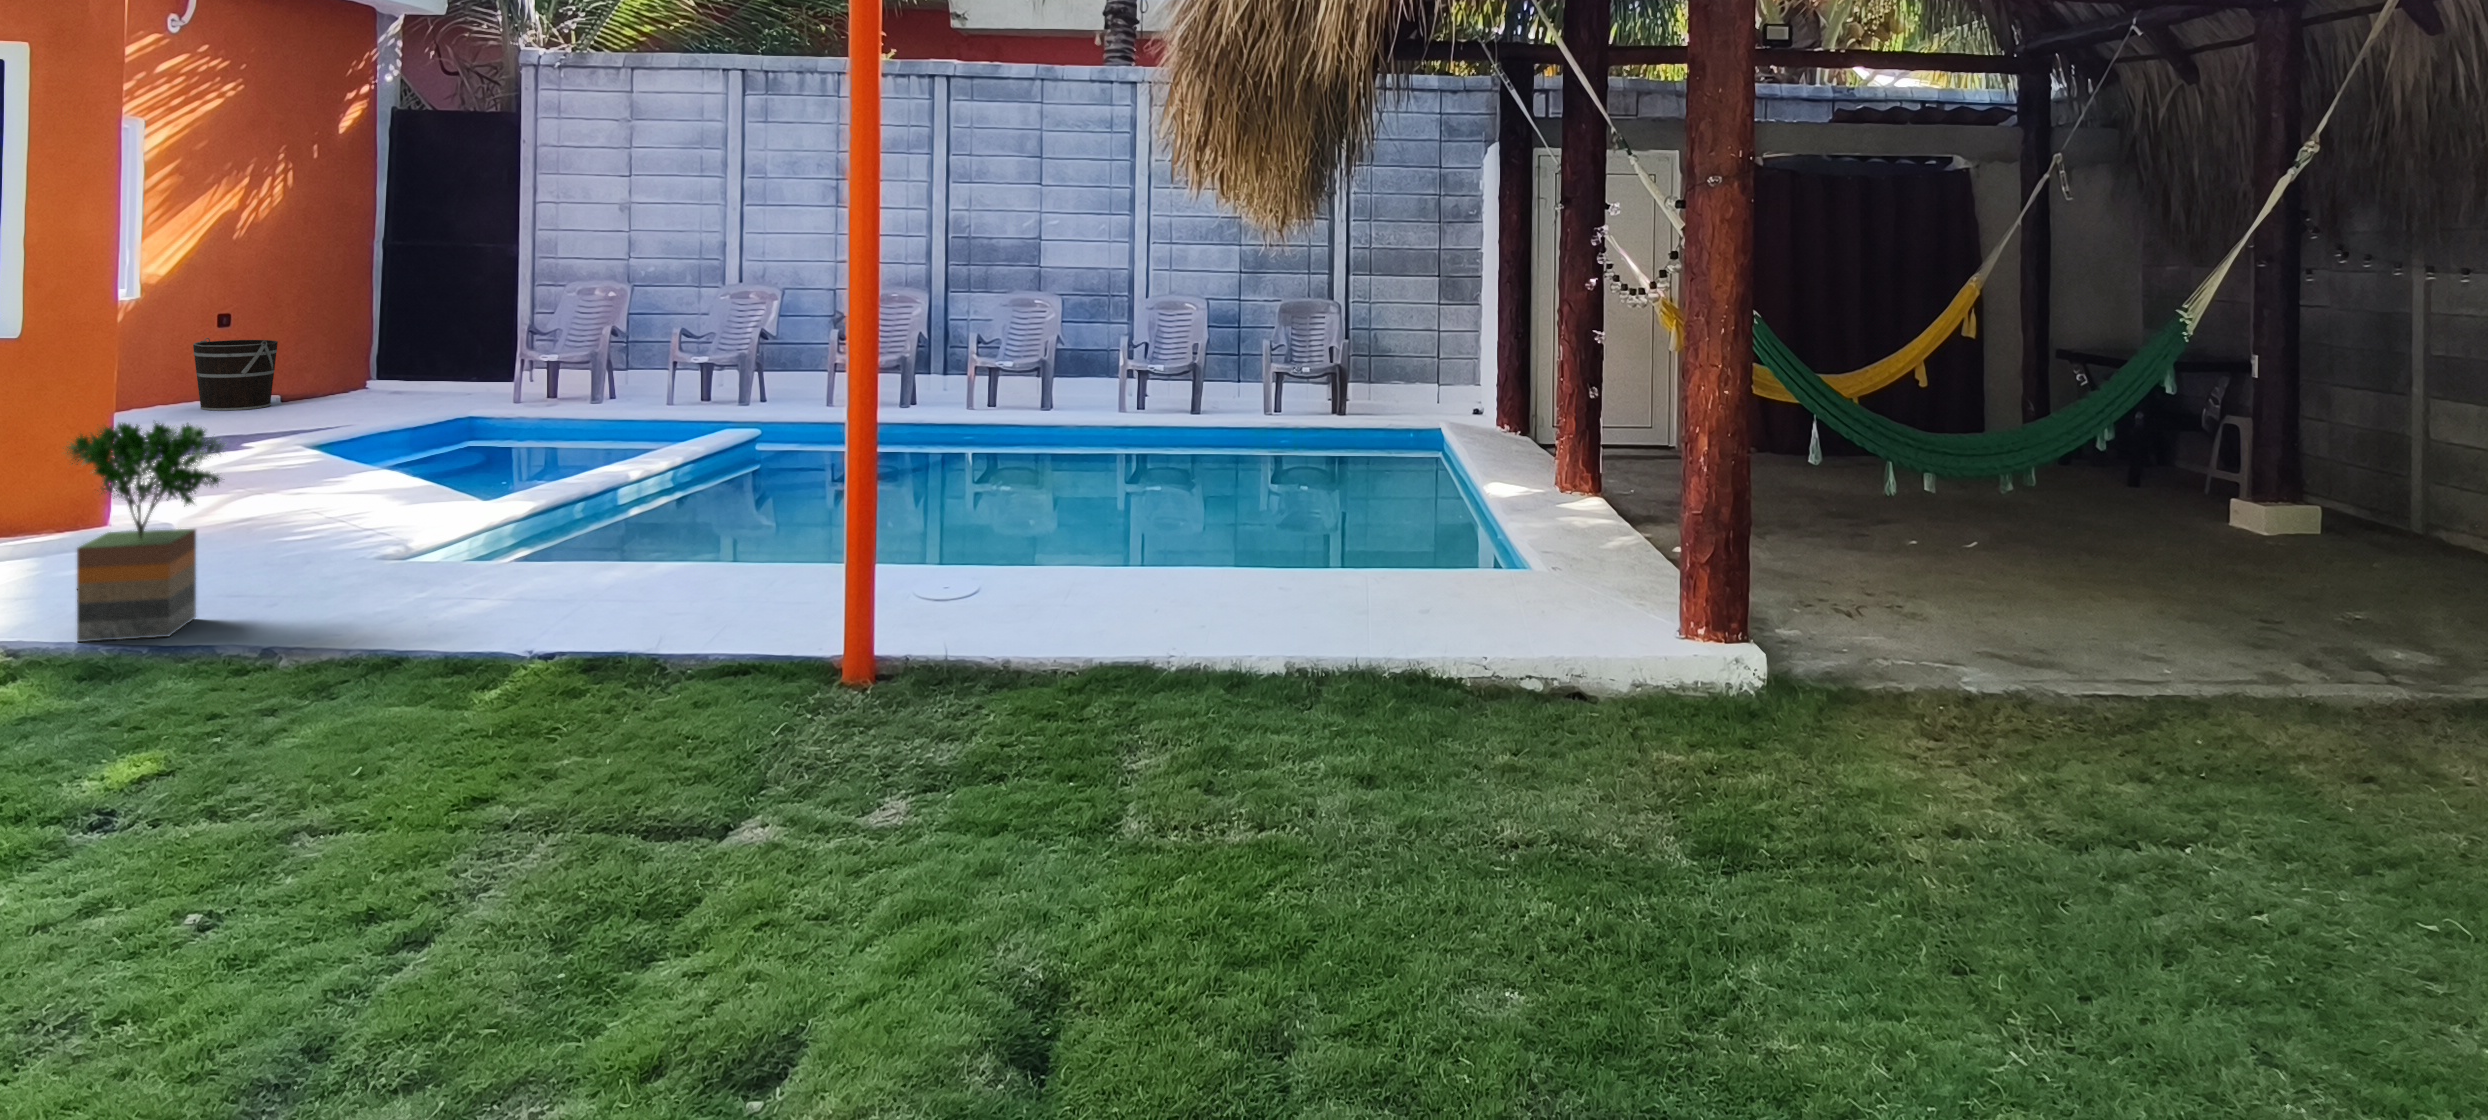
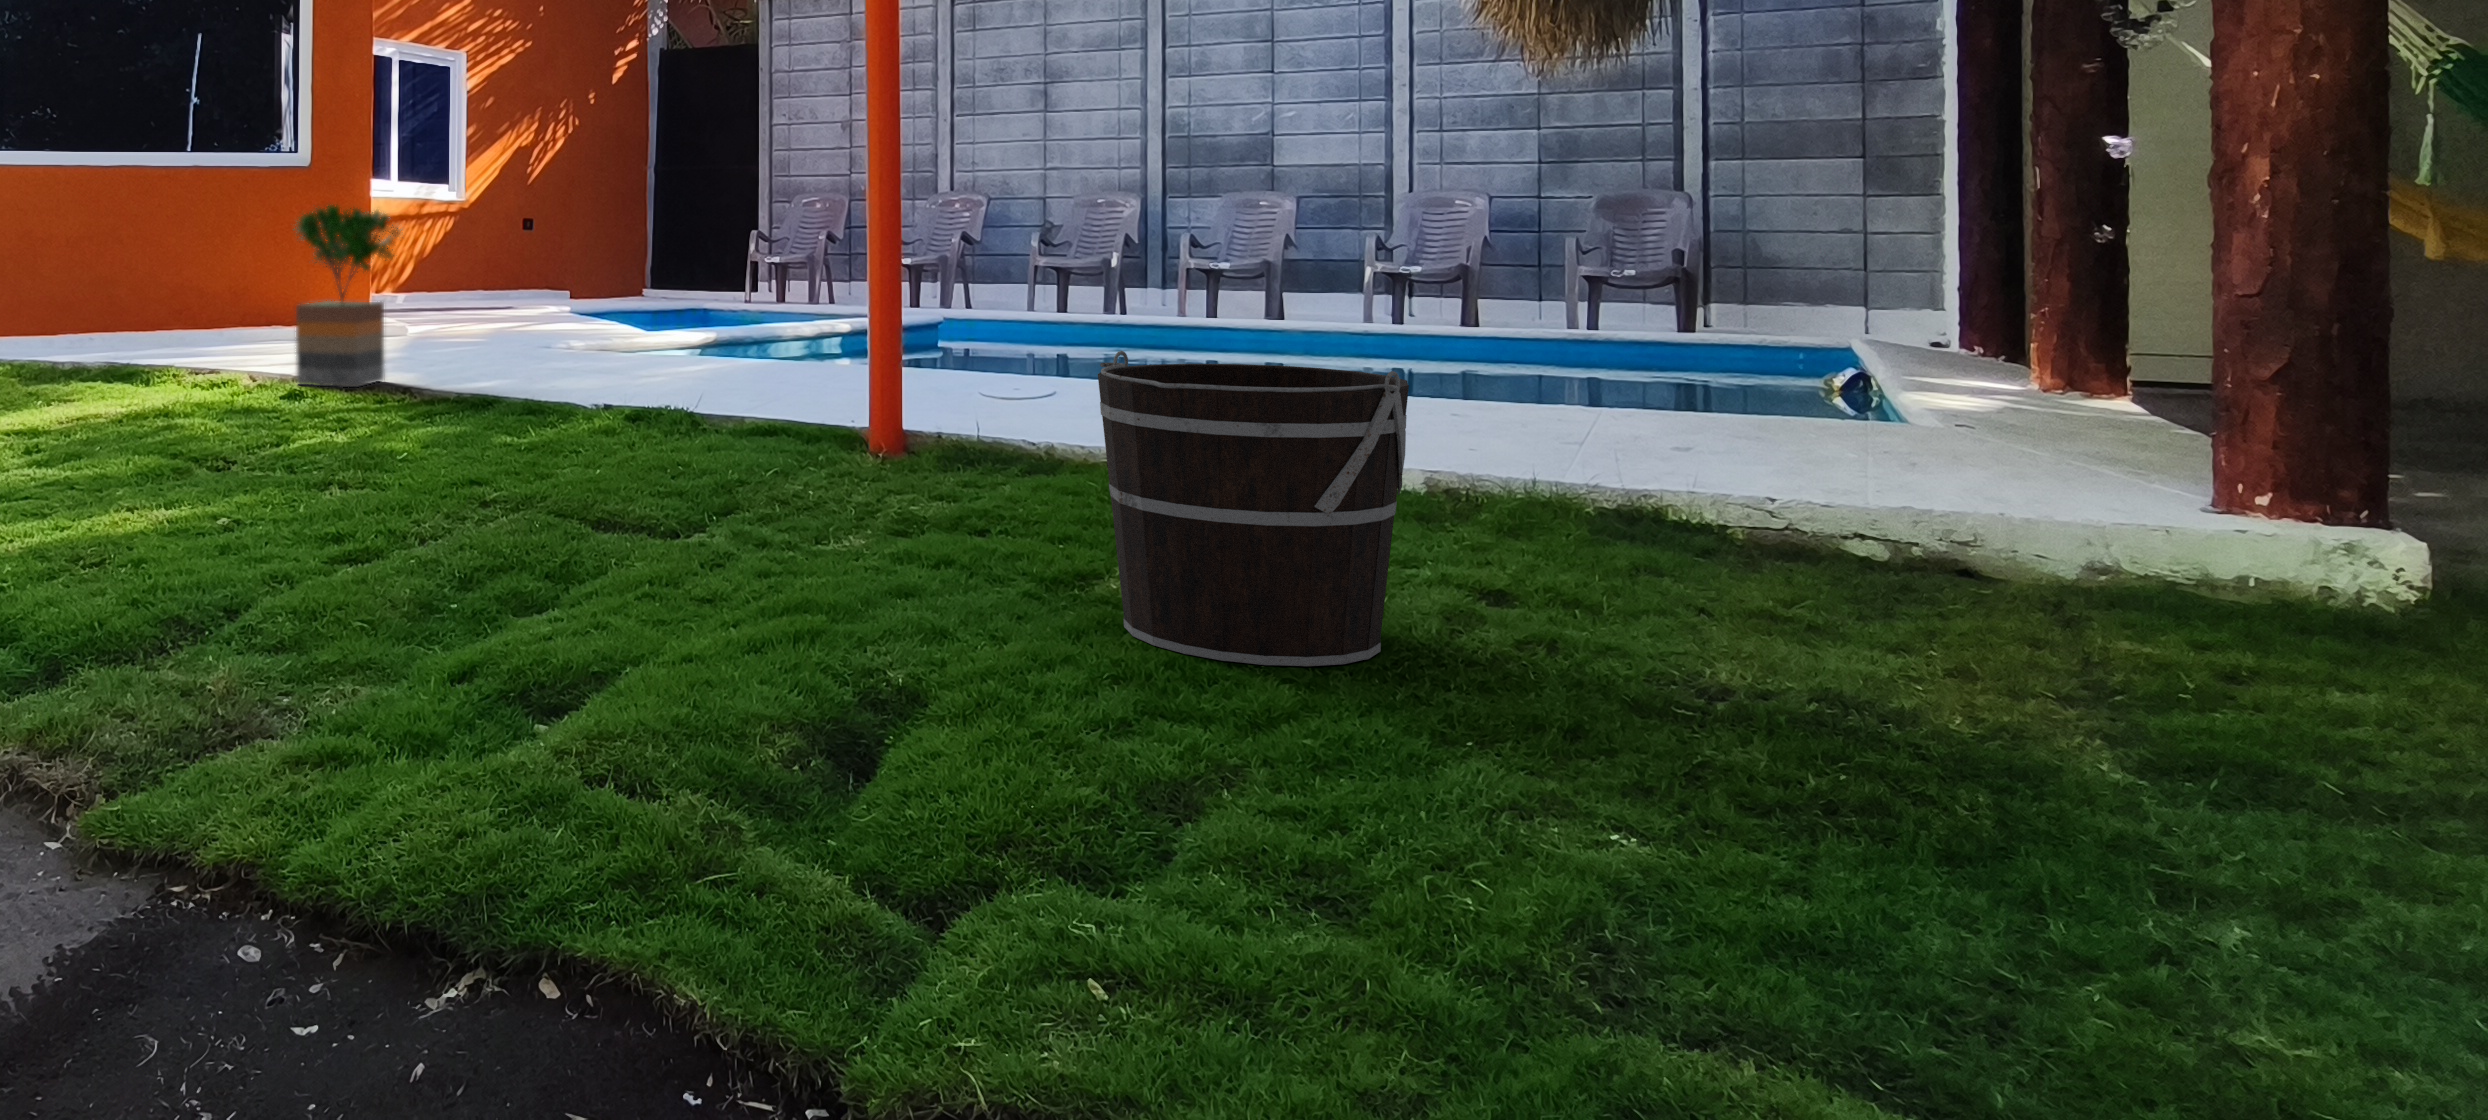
bucket: present [193,338,278,411] -> present [1098,351,1409,666]

